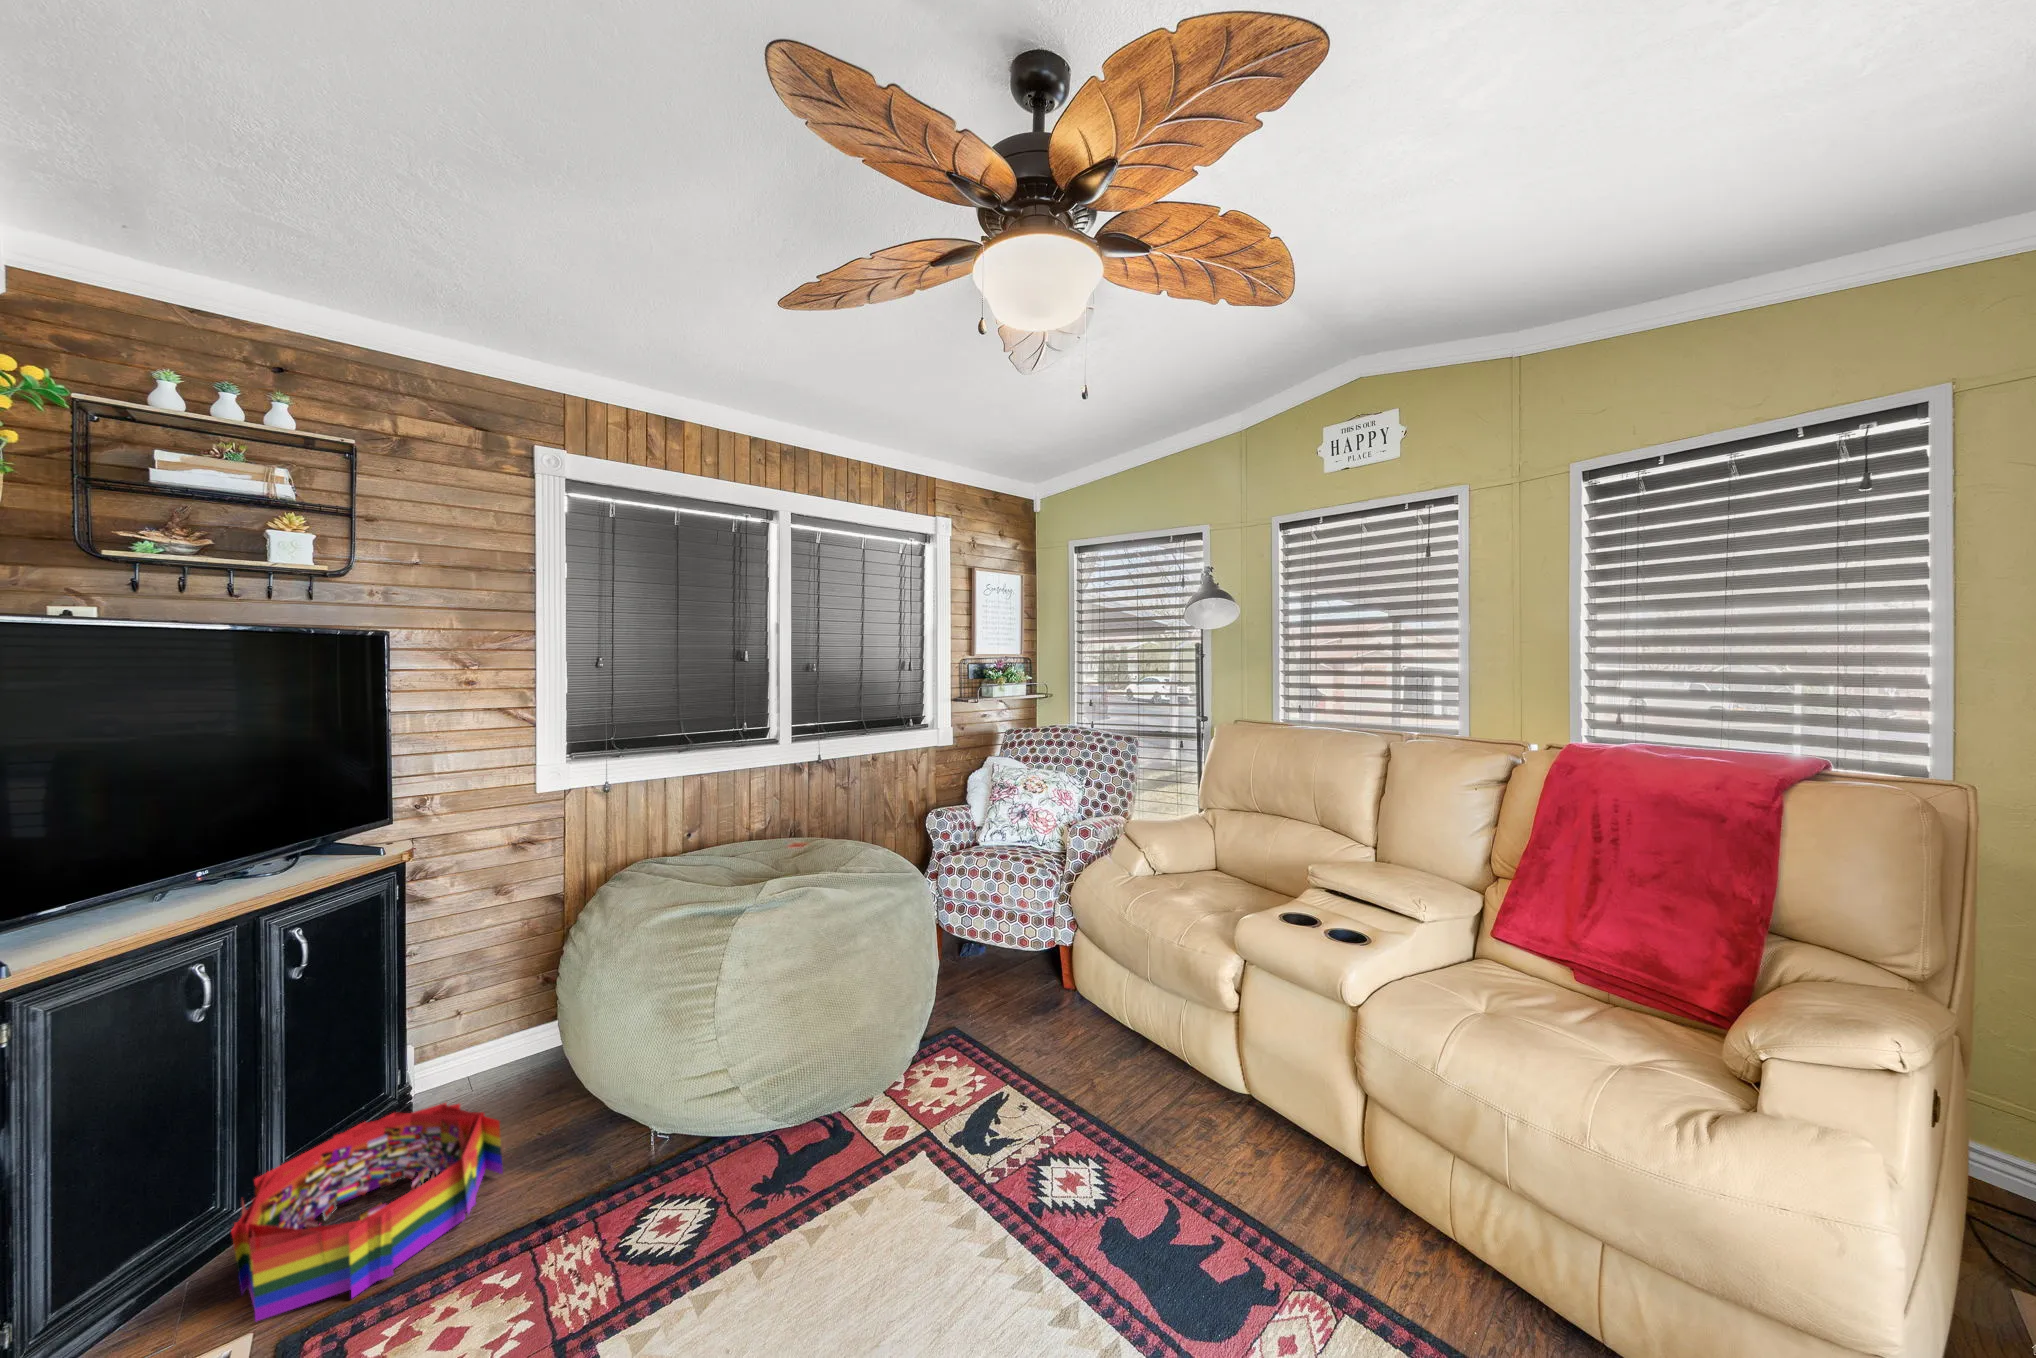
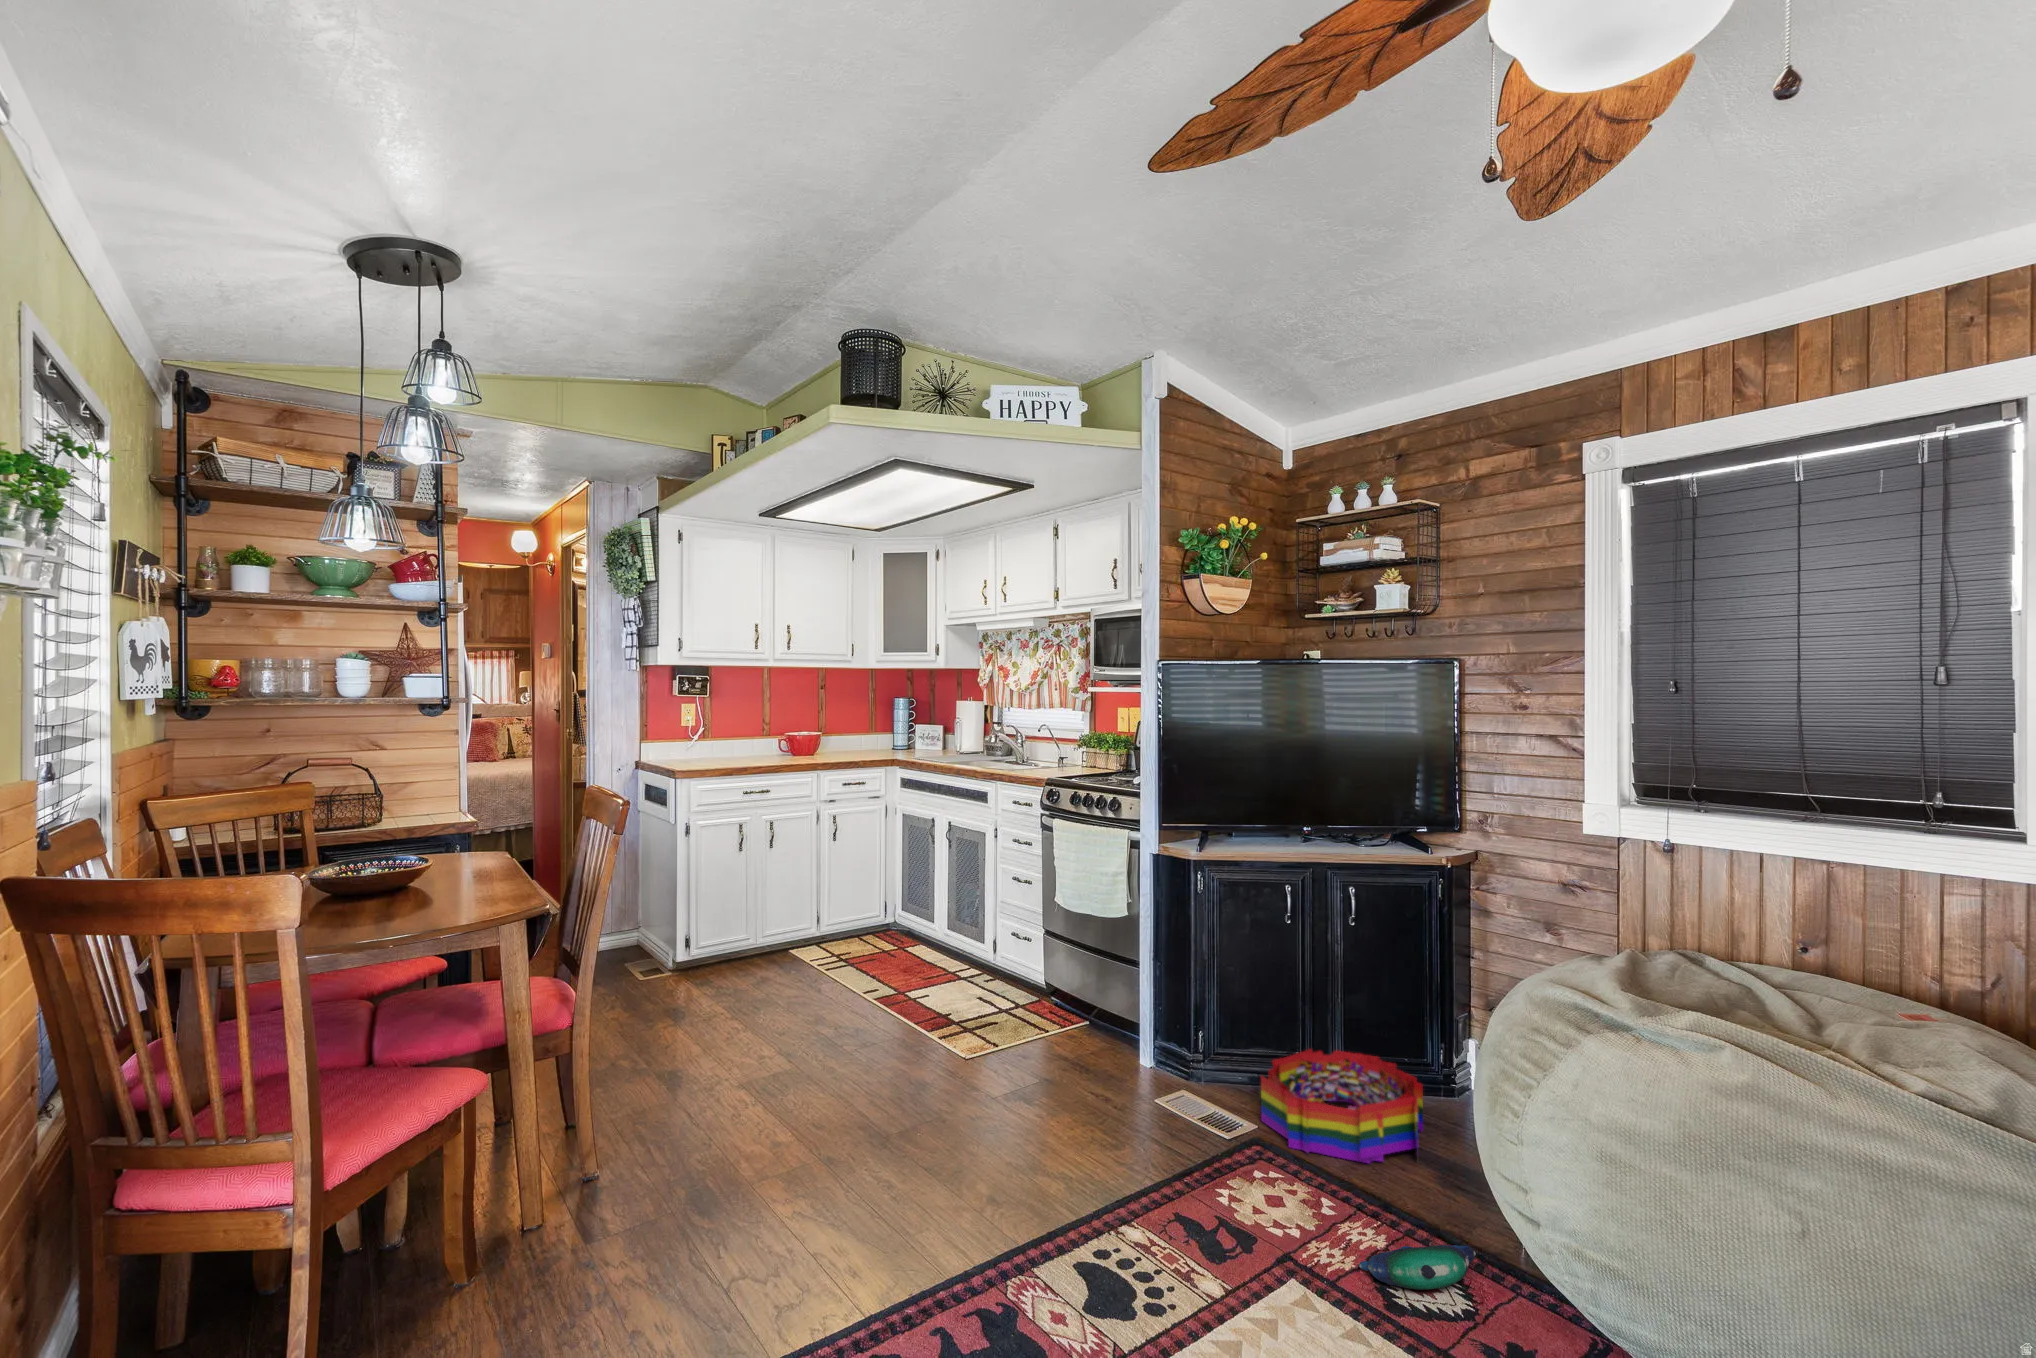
plush toy: none [616,1170,694,1271] -> present [1359,1245,1476,1290]

